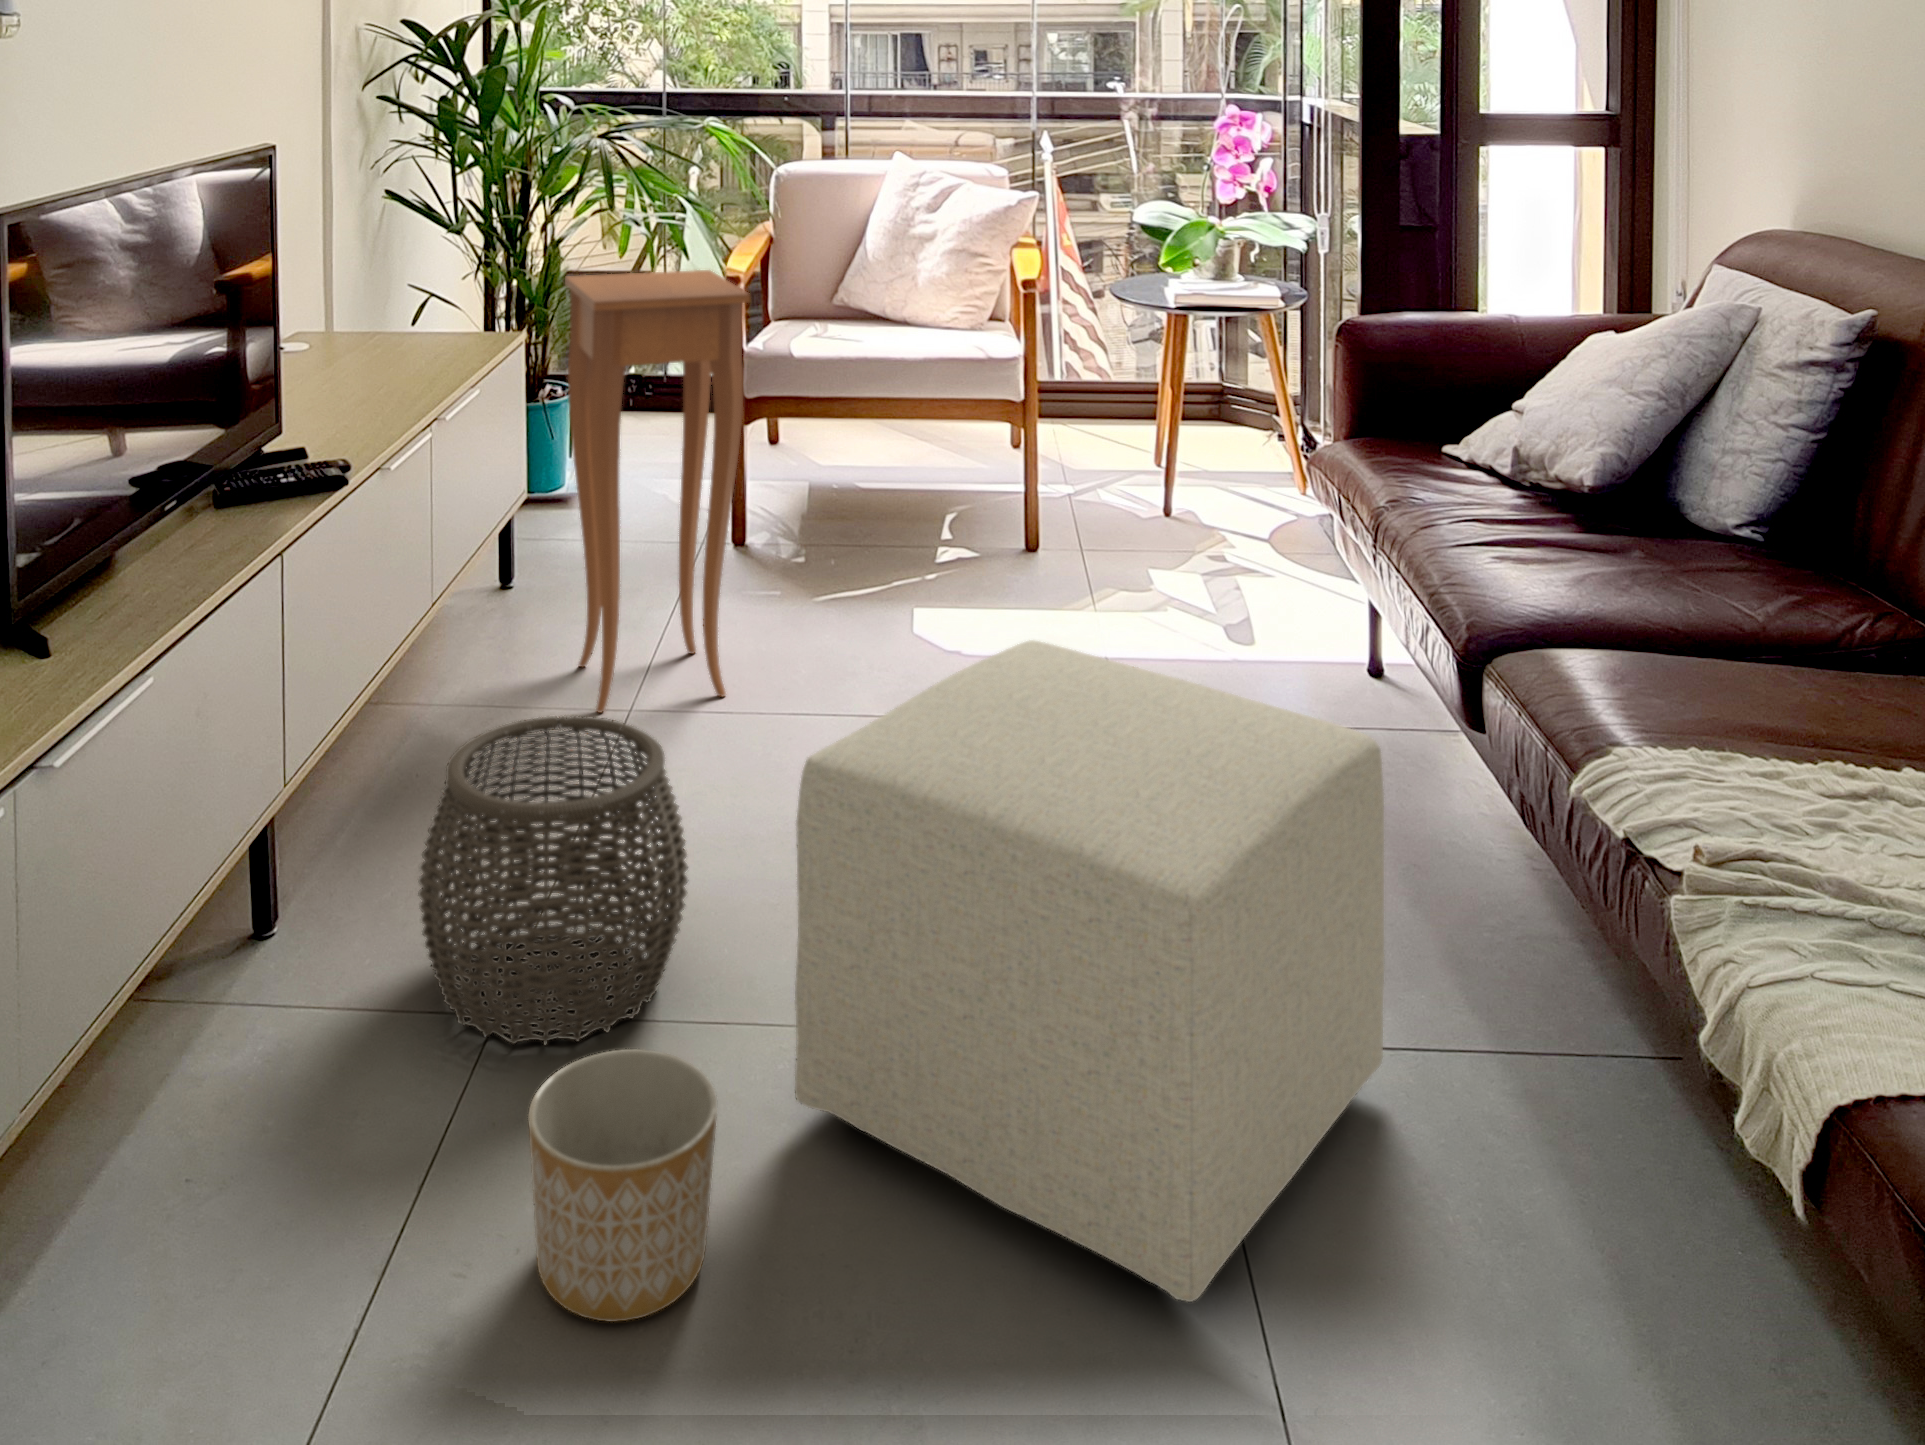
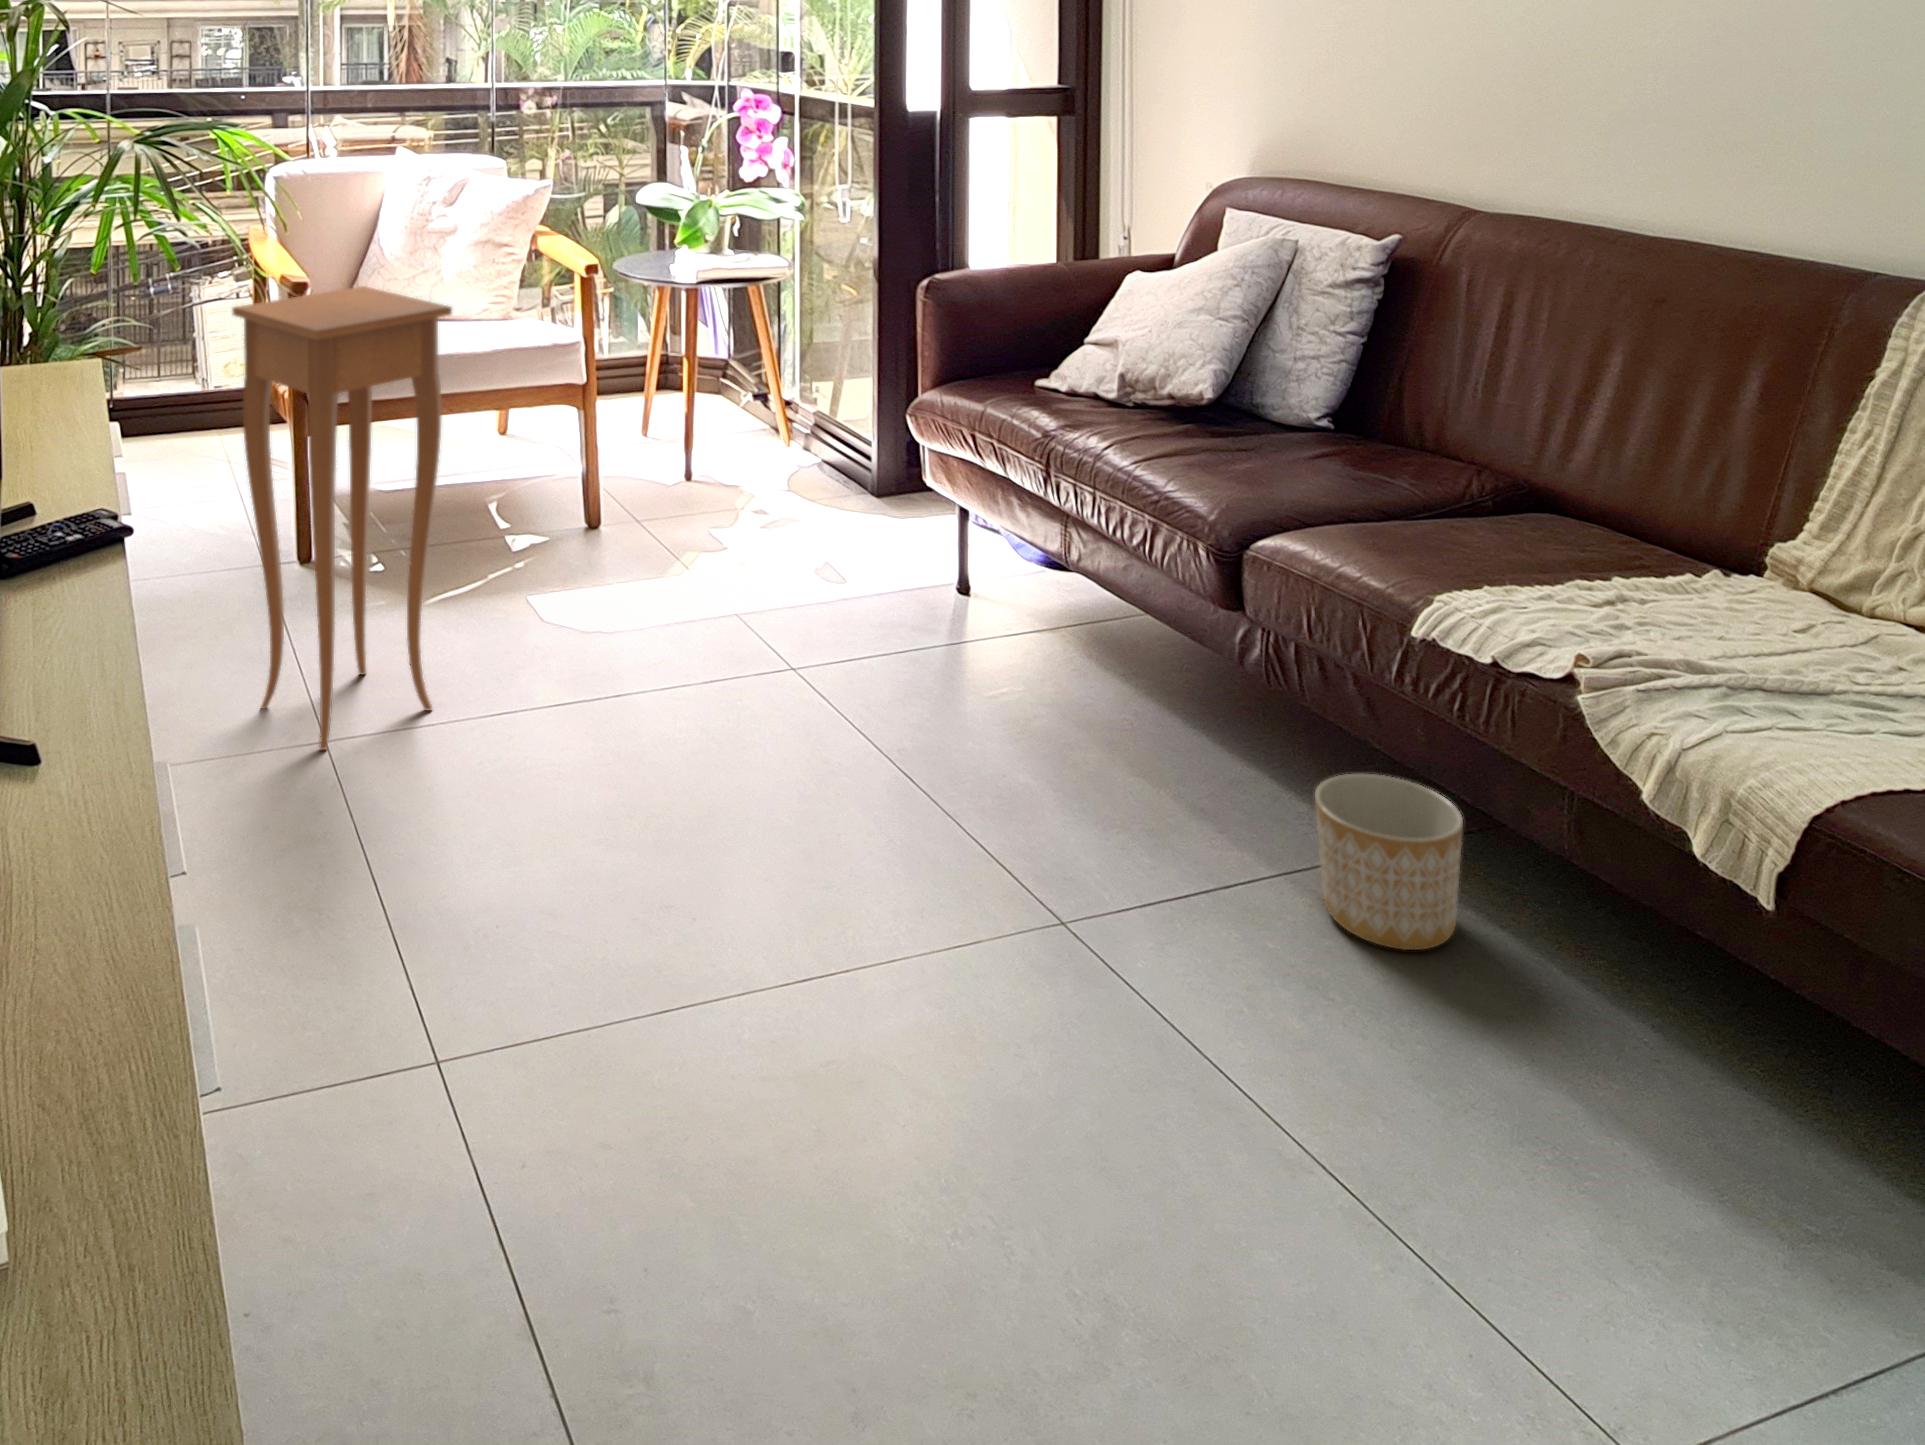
ottoman: present [795,640,1384,1302] -> none [835,597,1284,1126]
woven basket: present [418,715,688,1045] -> none [383,747,651,1089]
planter: present [528,1049,717,1322] -> present [1315,774,1463,950]

